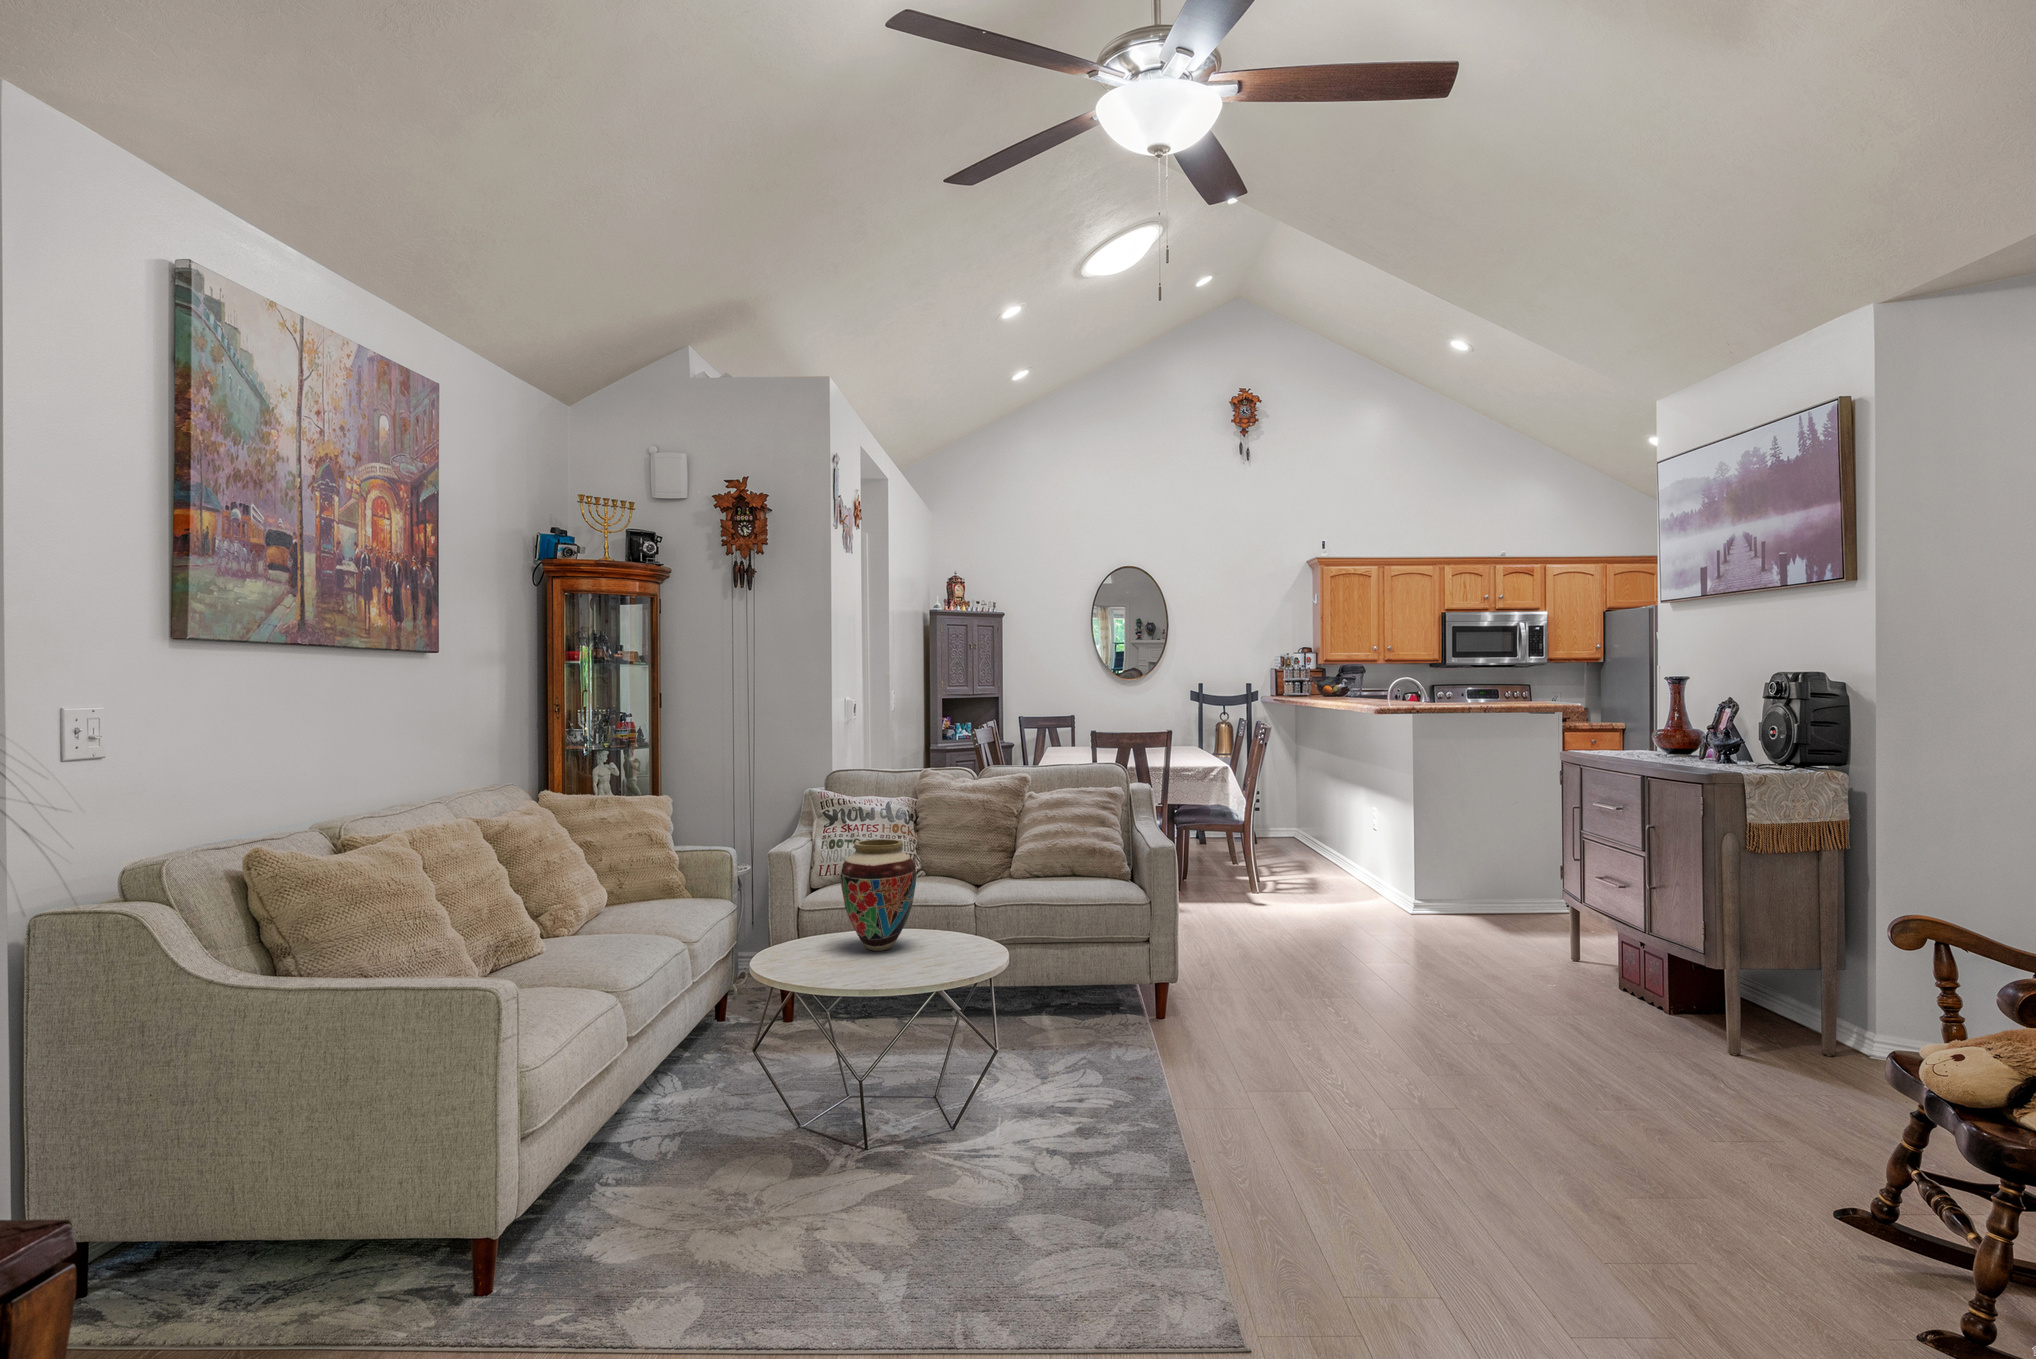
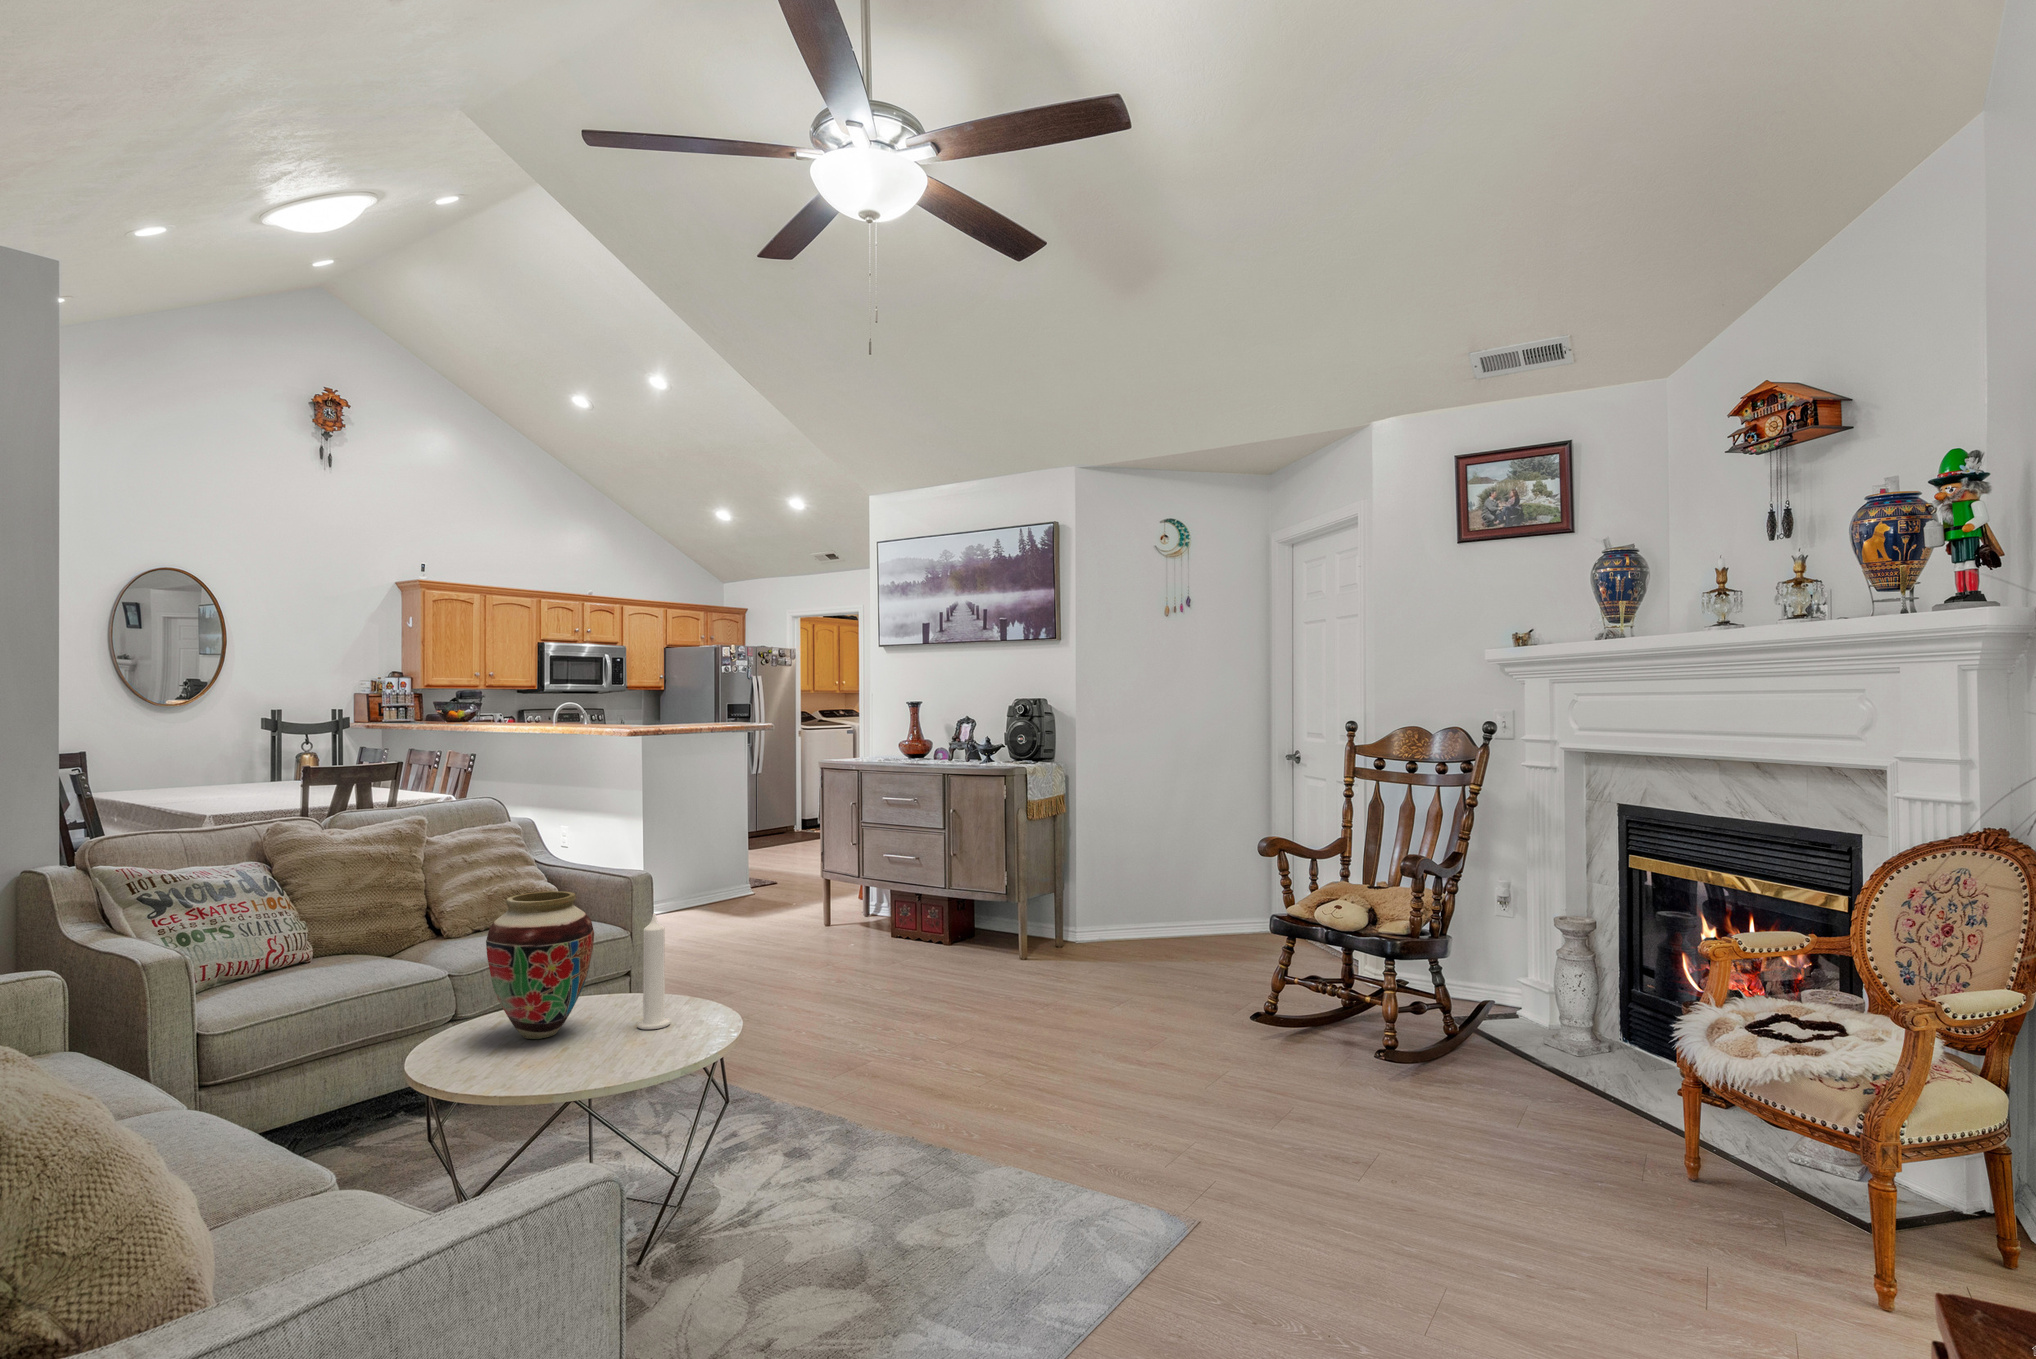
candle: none [922,869,948,965] -> present [637,913,670,1029]

